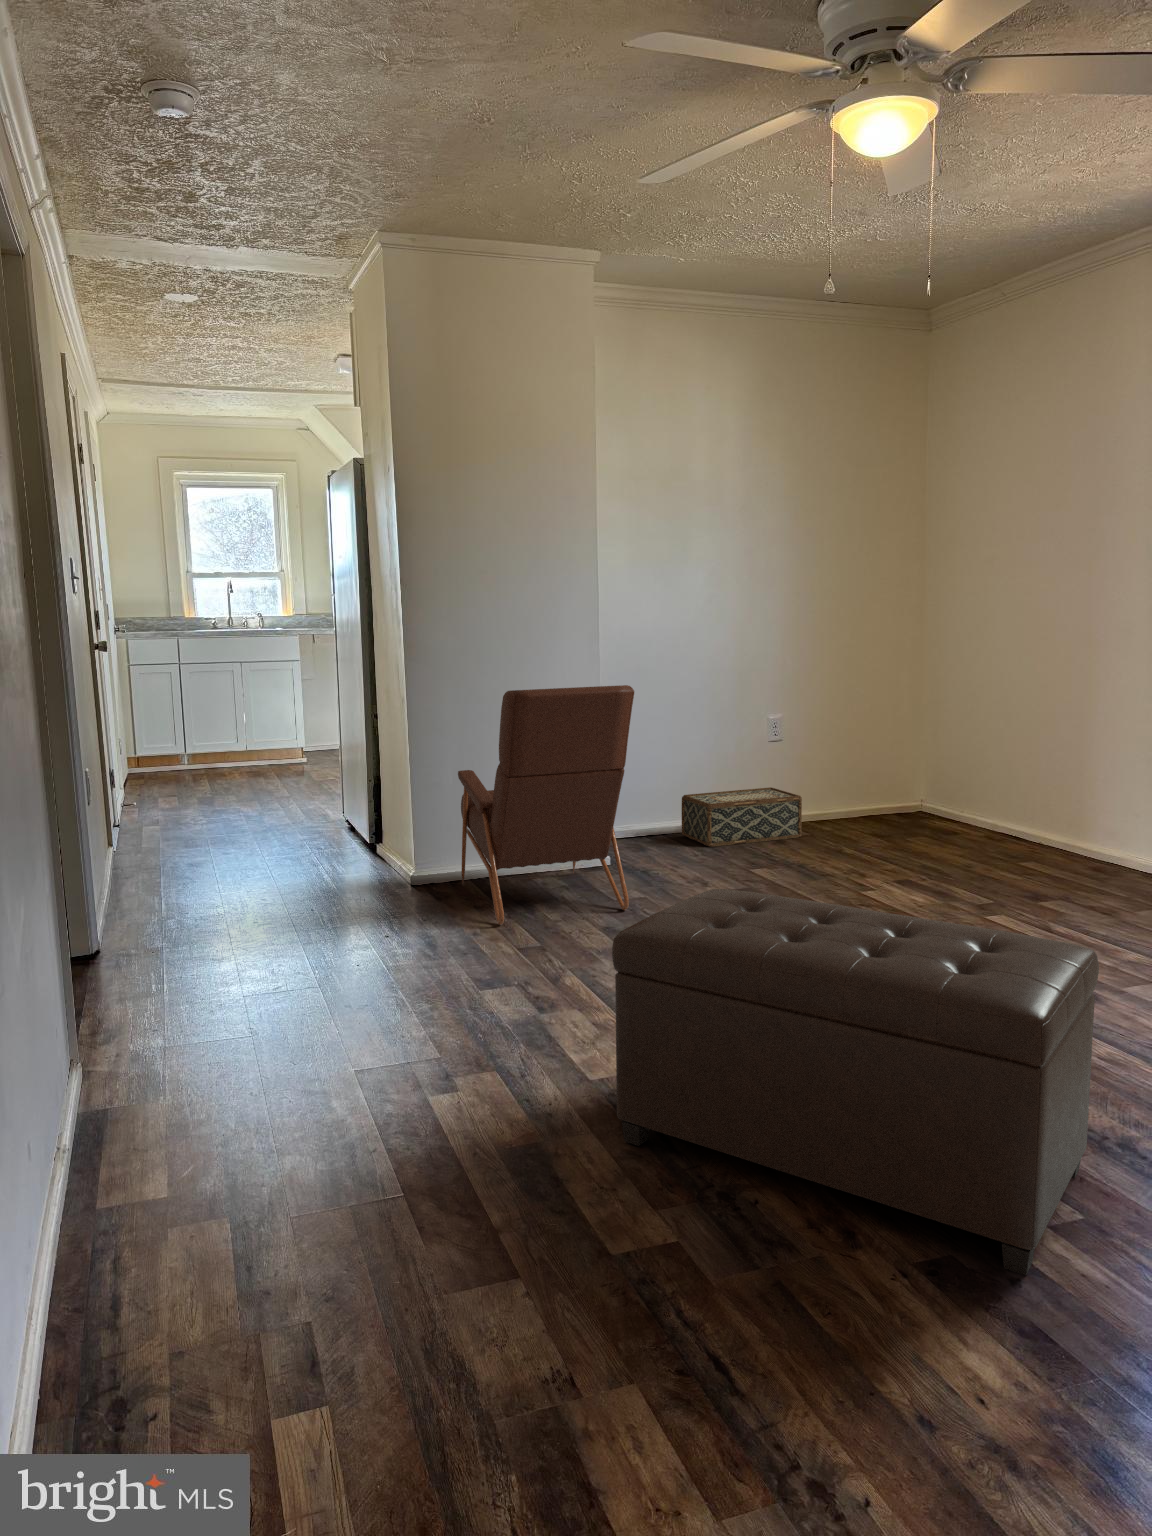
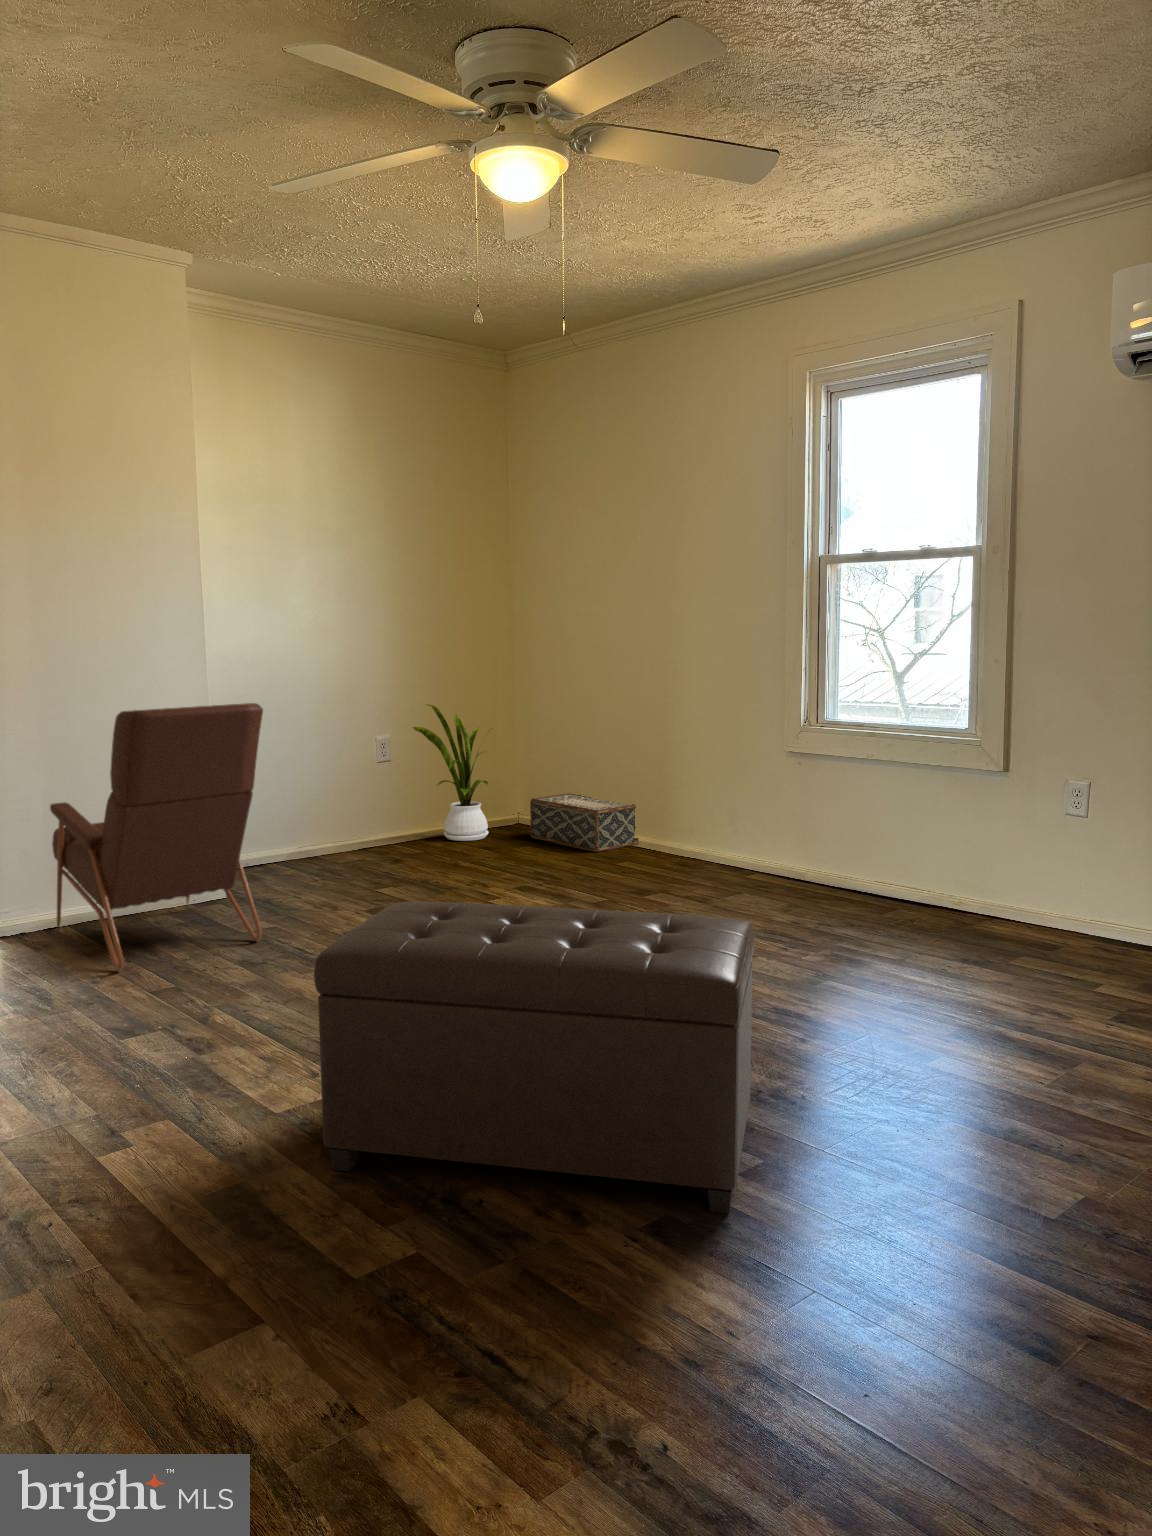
house plant: none [804,688,891,829] -> present [413,705,491,841]
woven basket: present [682,787,802,847] -> present [530,793,639,852]

